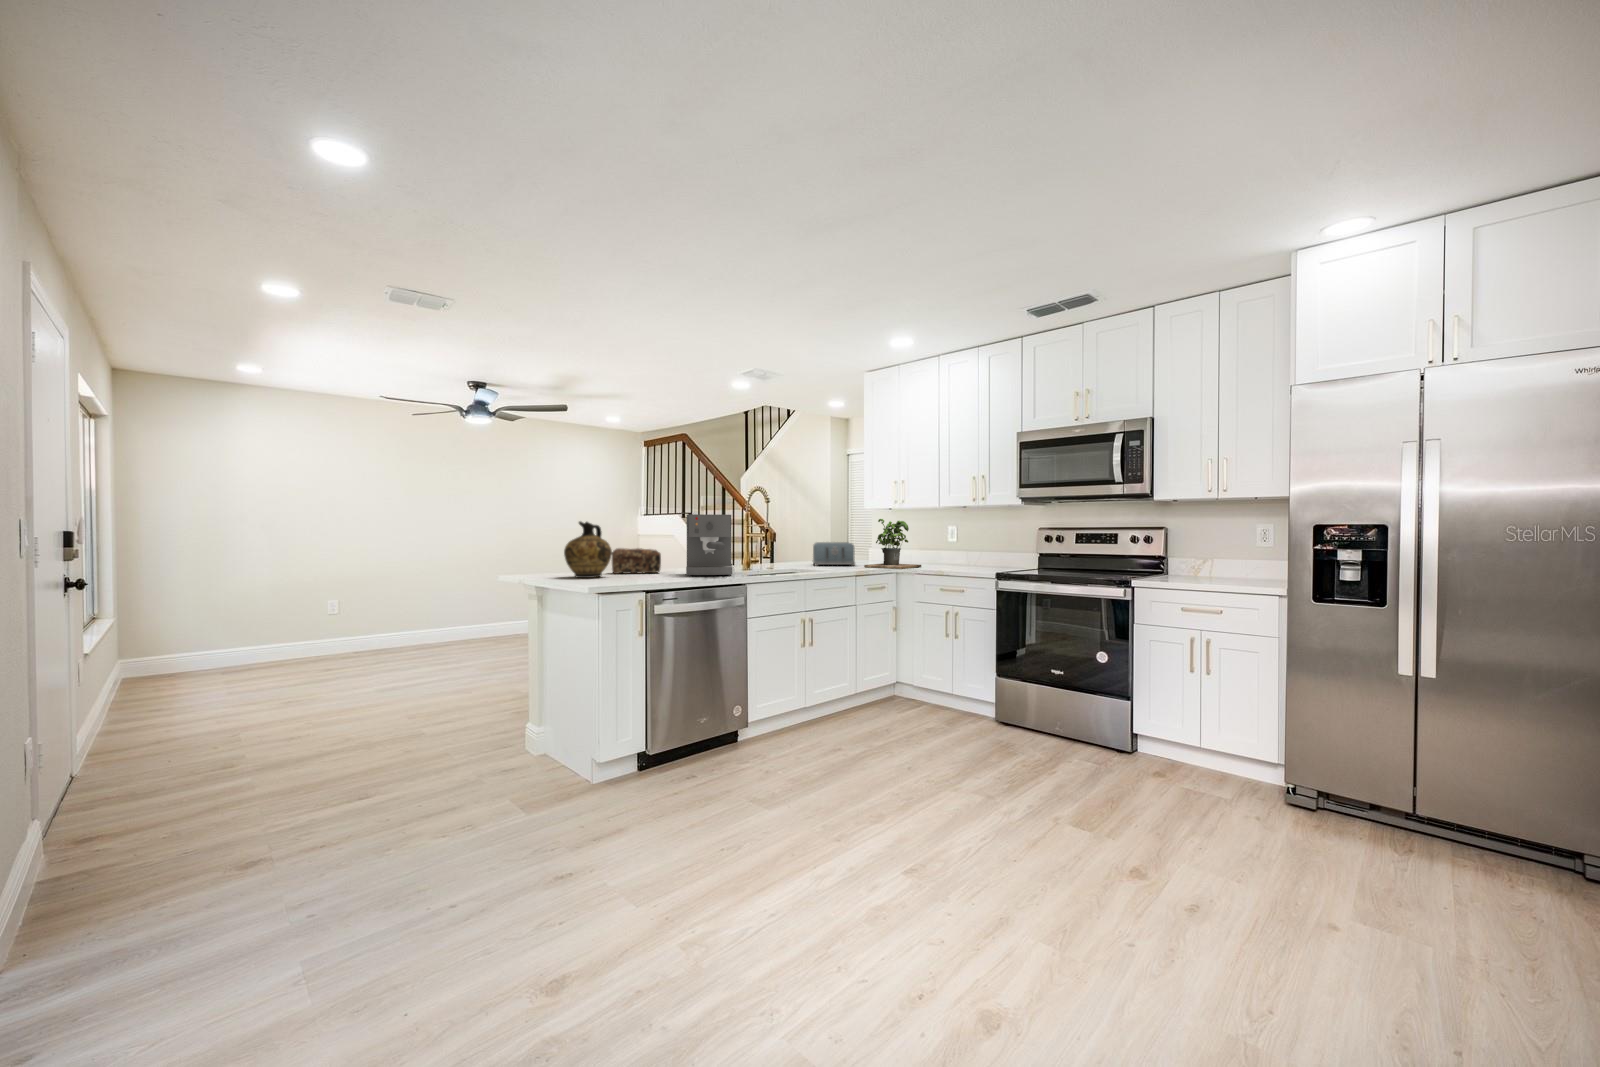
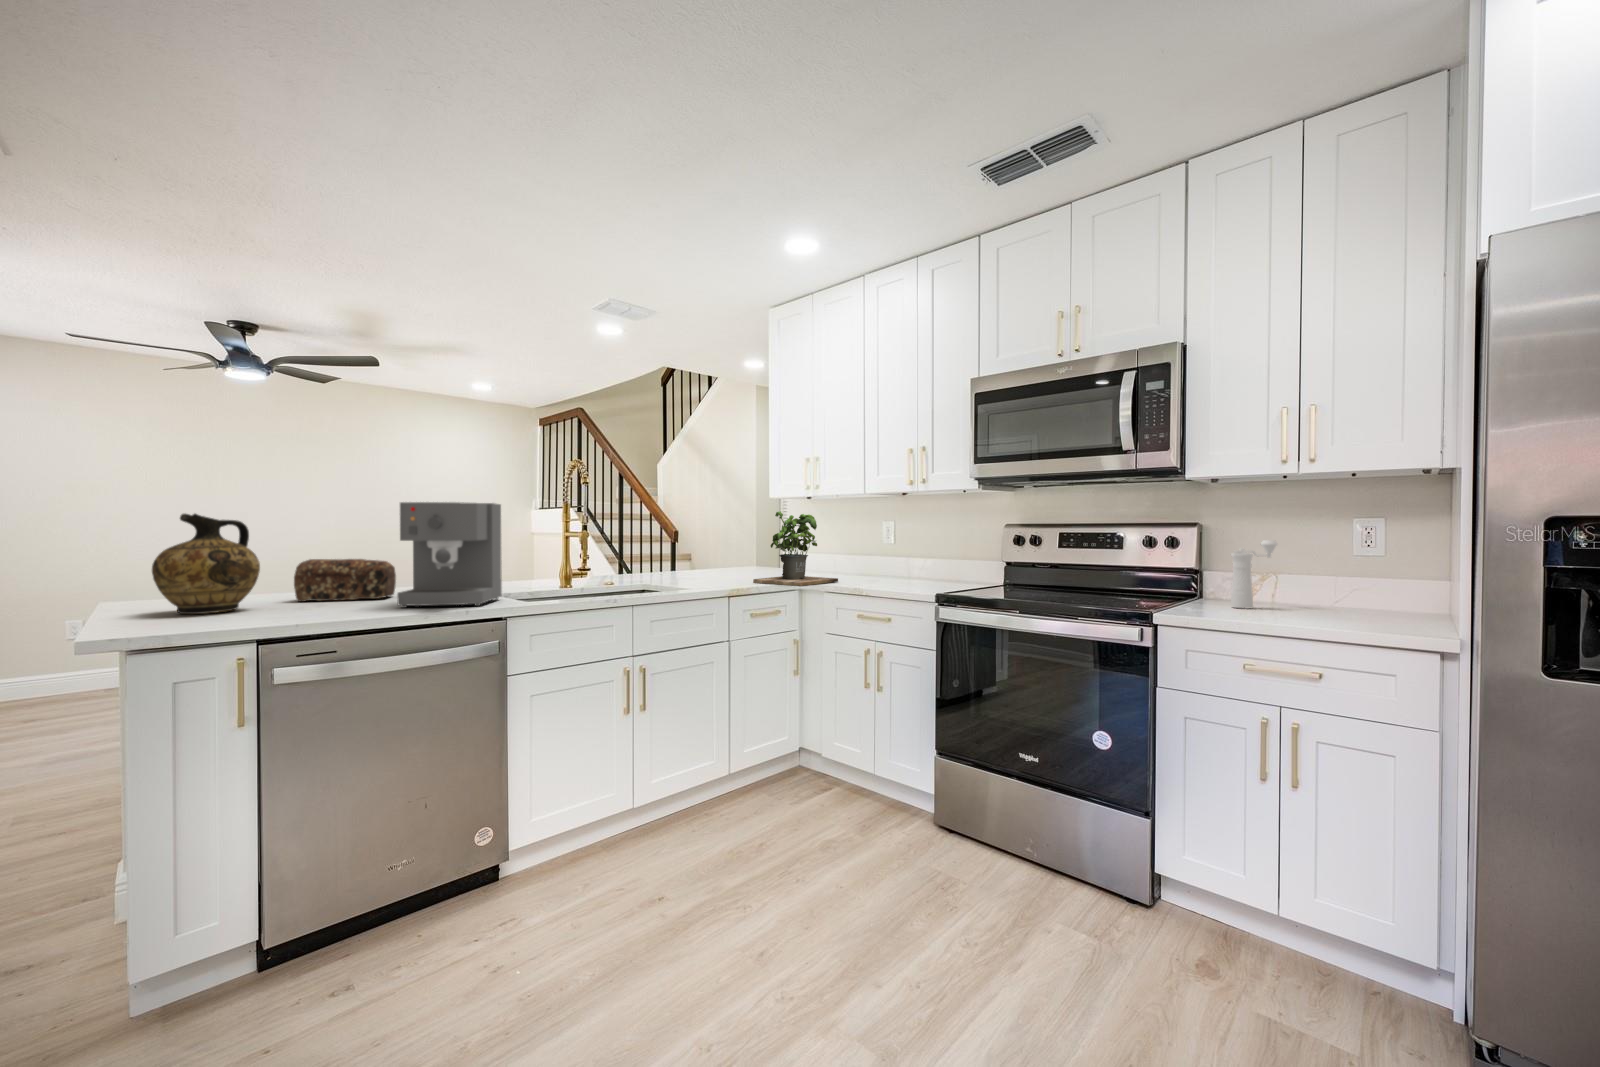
pepper mill: none [1180,538,1209,578] -> present [1231,540,1277,609]
toaster: present [813,542,855,566] -> none [686,545,748,580]

